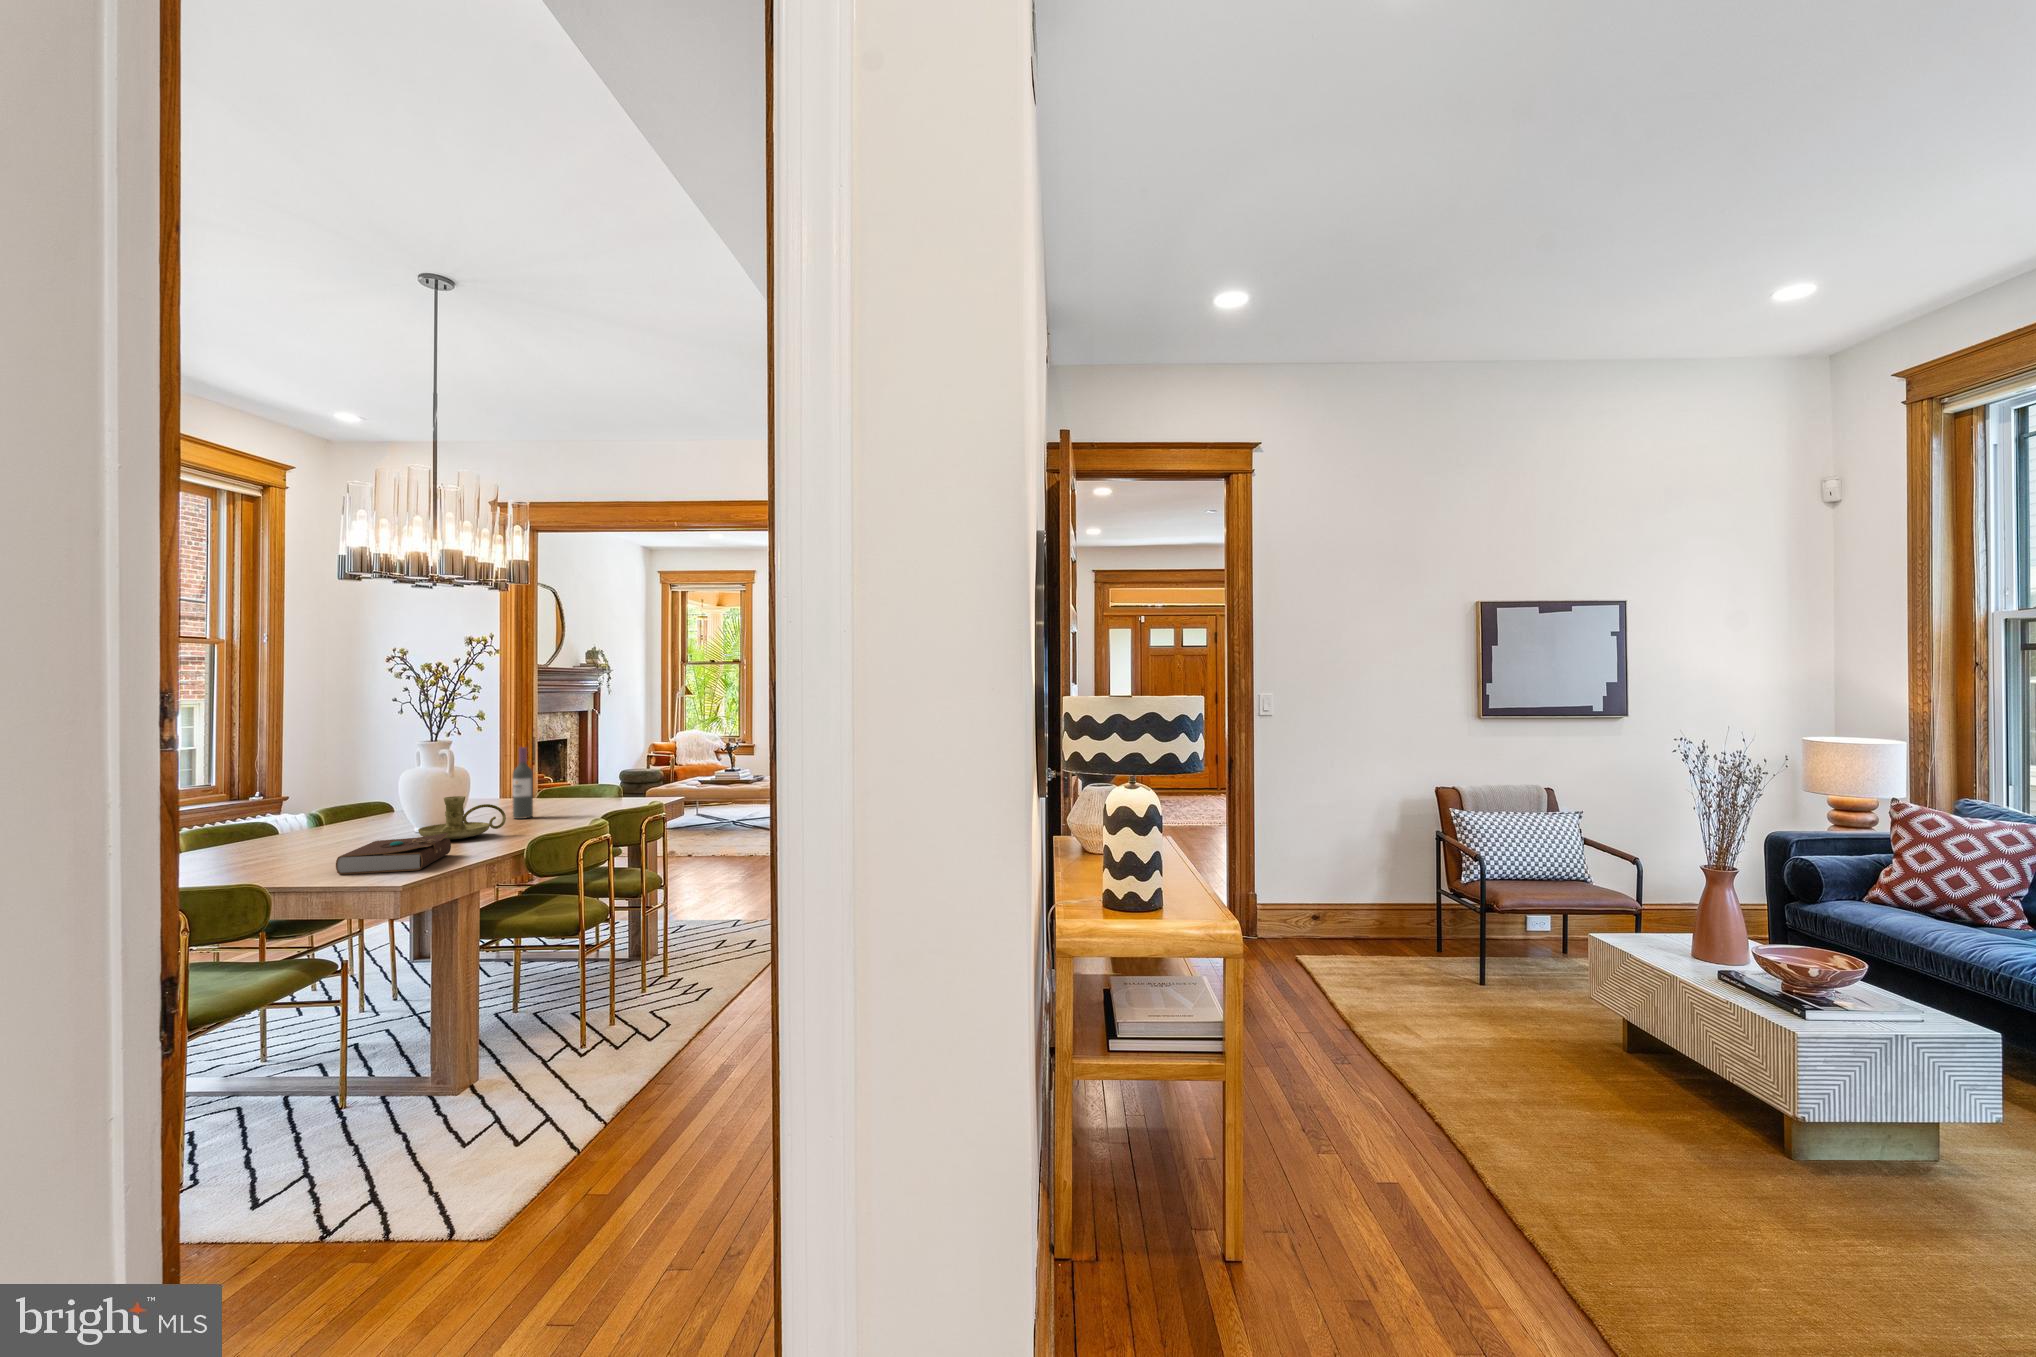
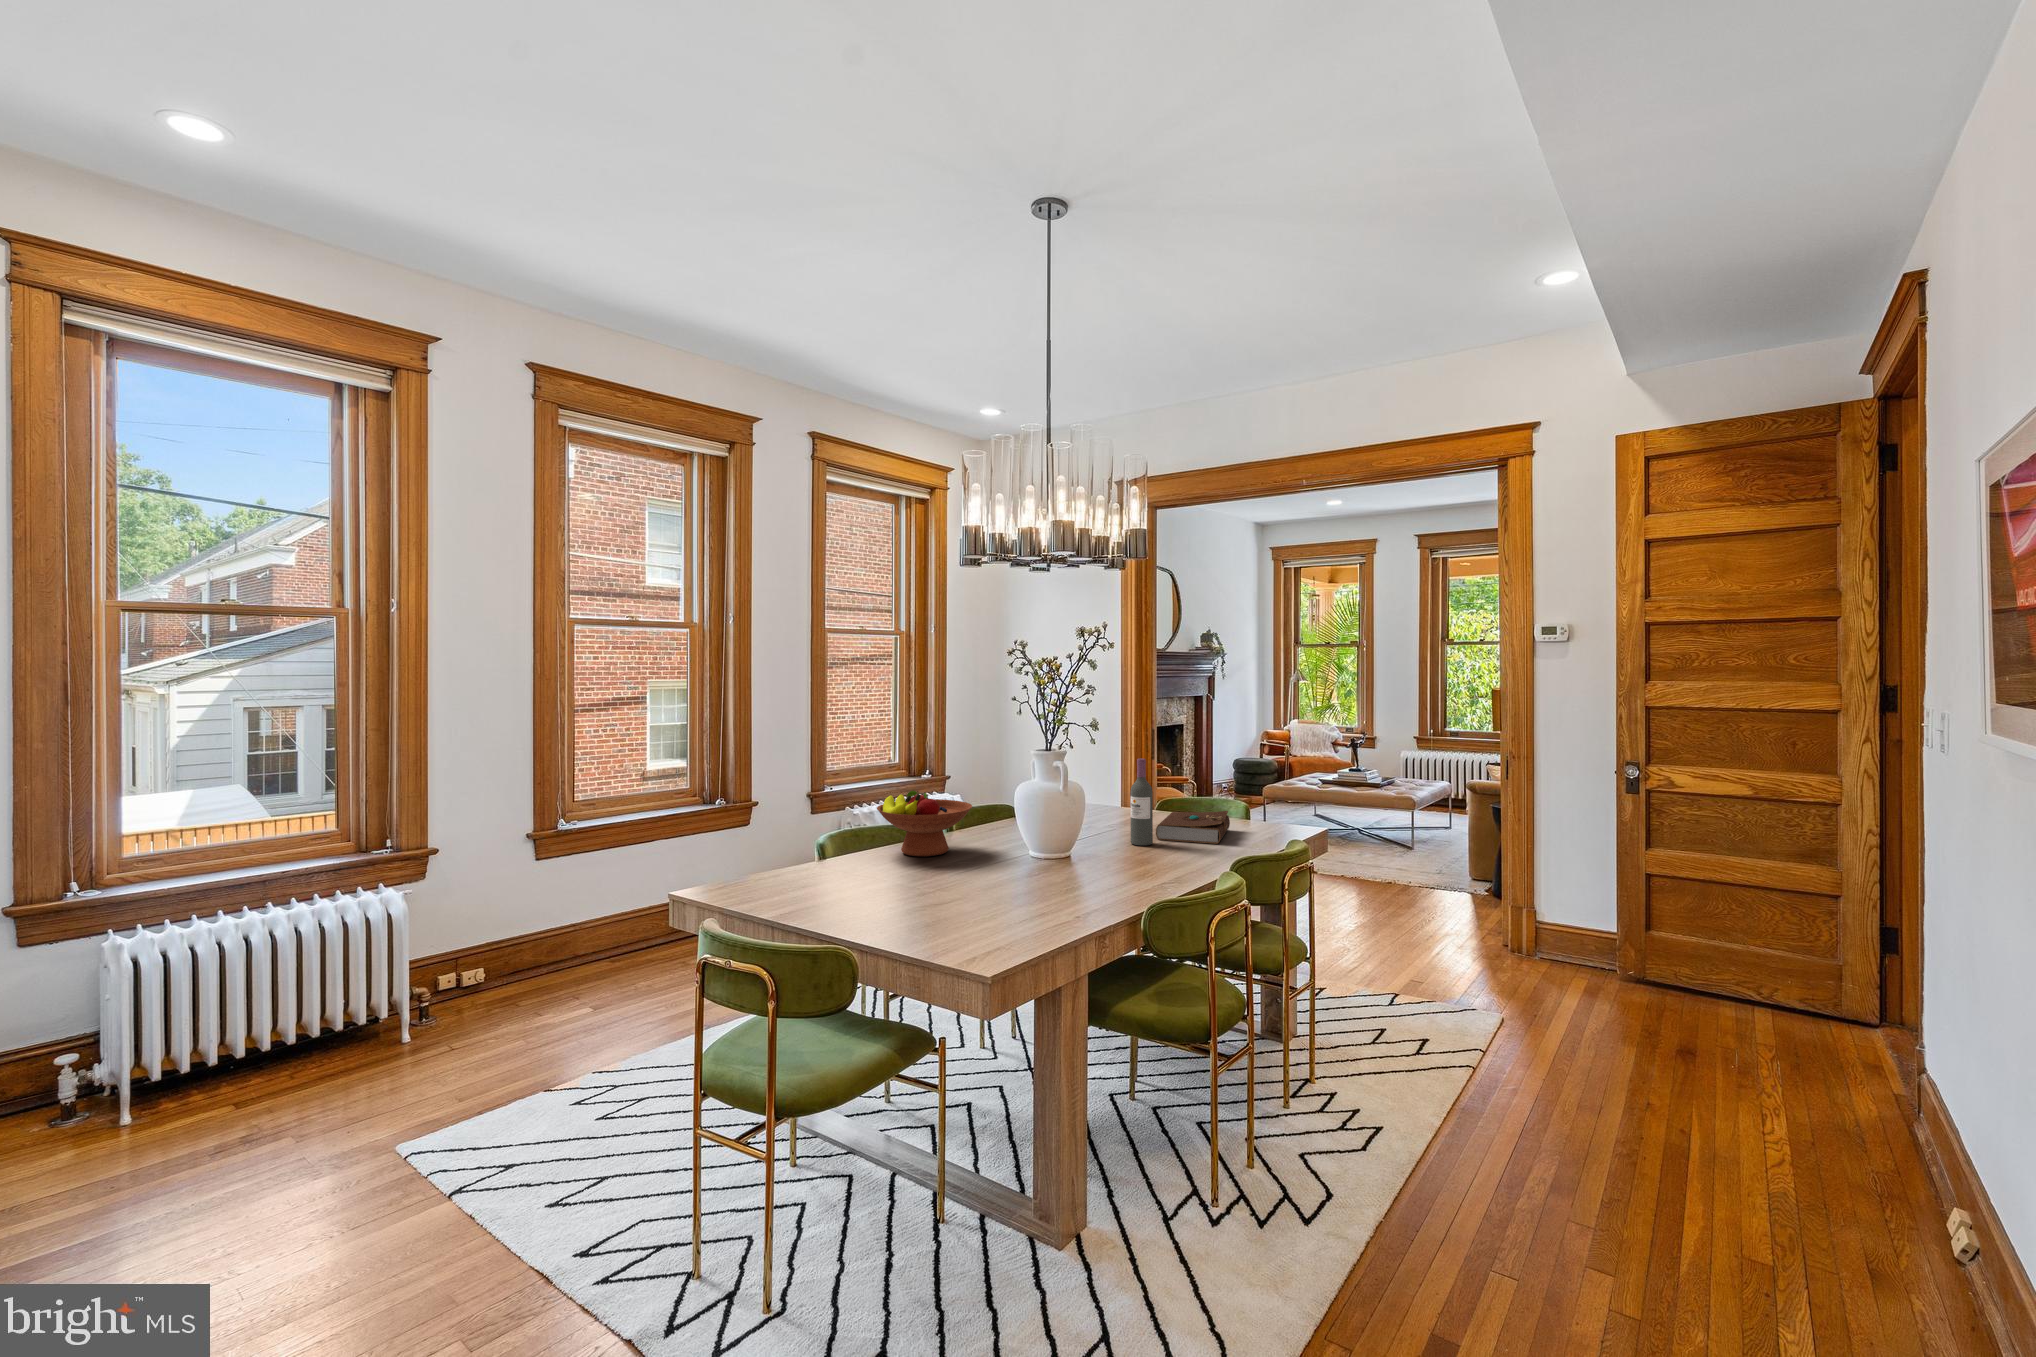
fruit bowl: none [244,783,354,842] -> present [877,791,972,856]
candle holder: present [418,796,506,840] -> none [1029,822,1122,877]
book: present [336,833,451,874] -> present [1156,811,1230,844]

